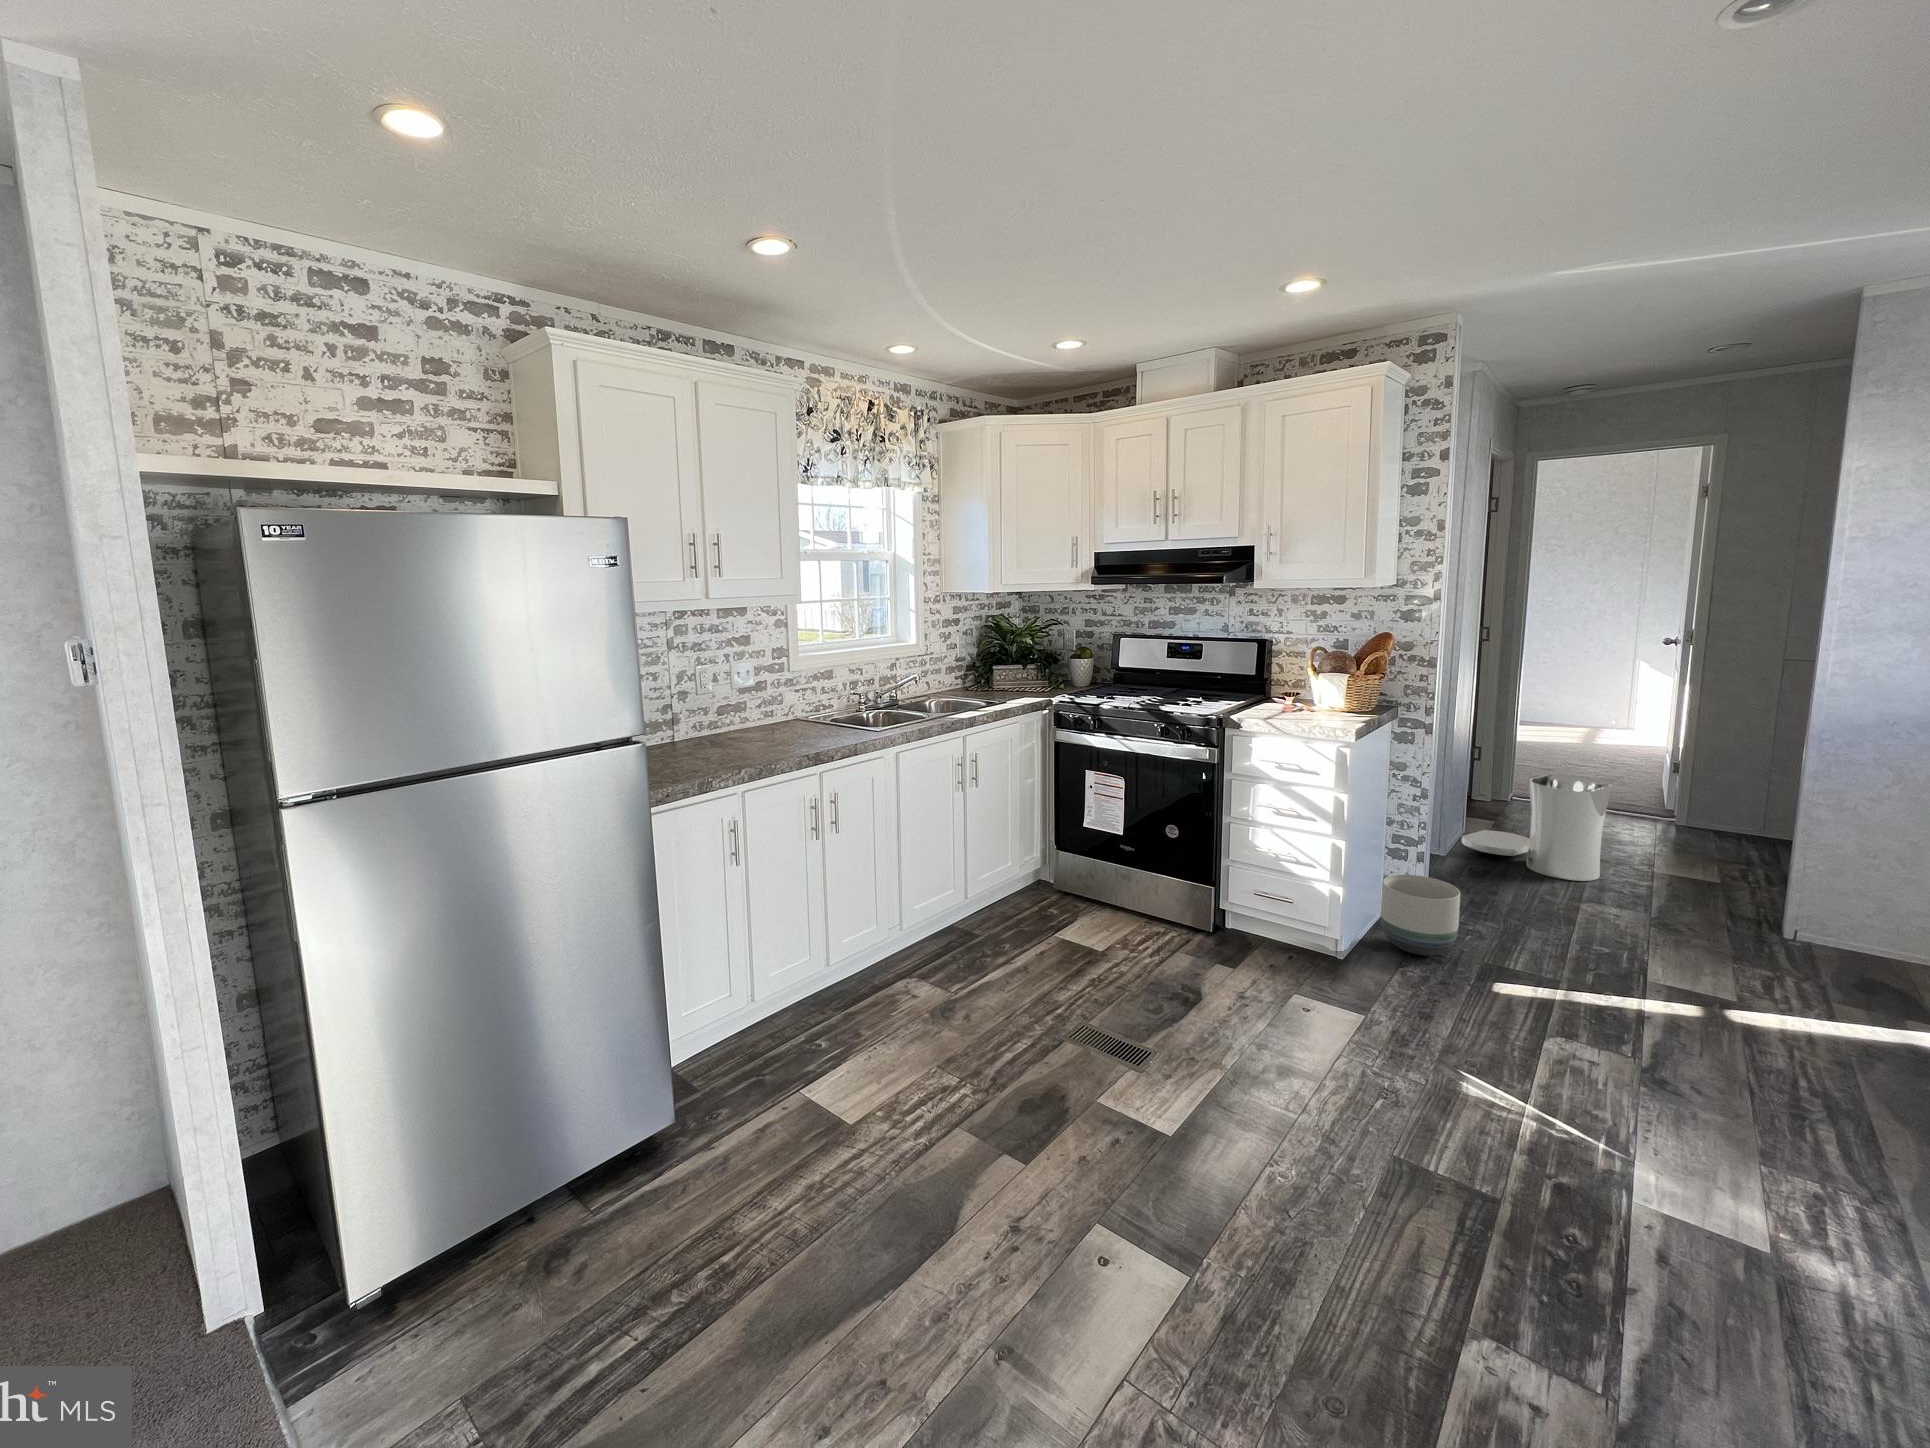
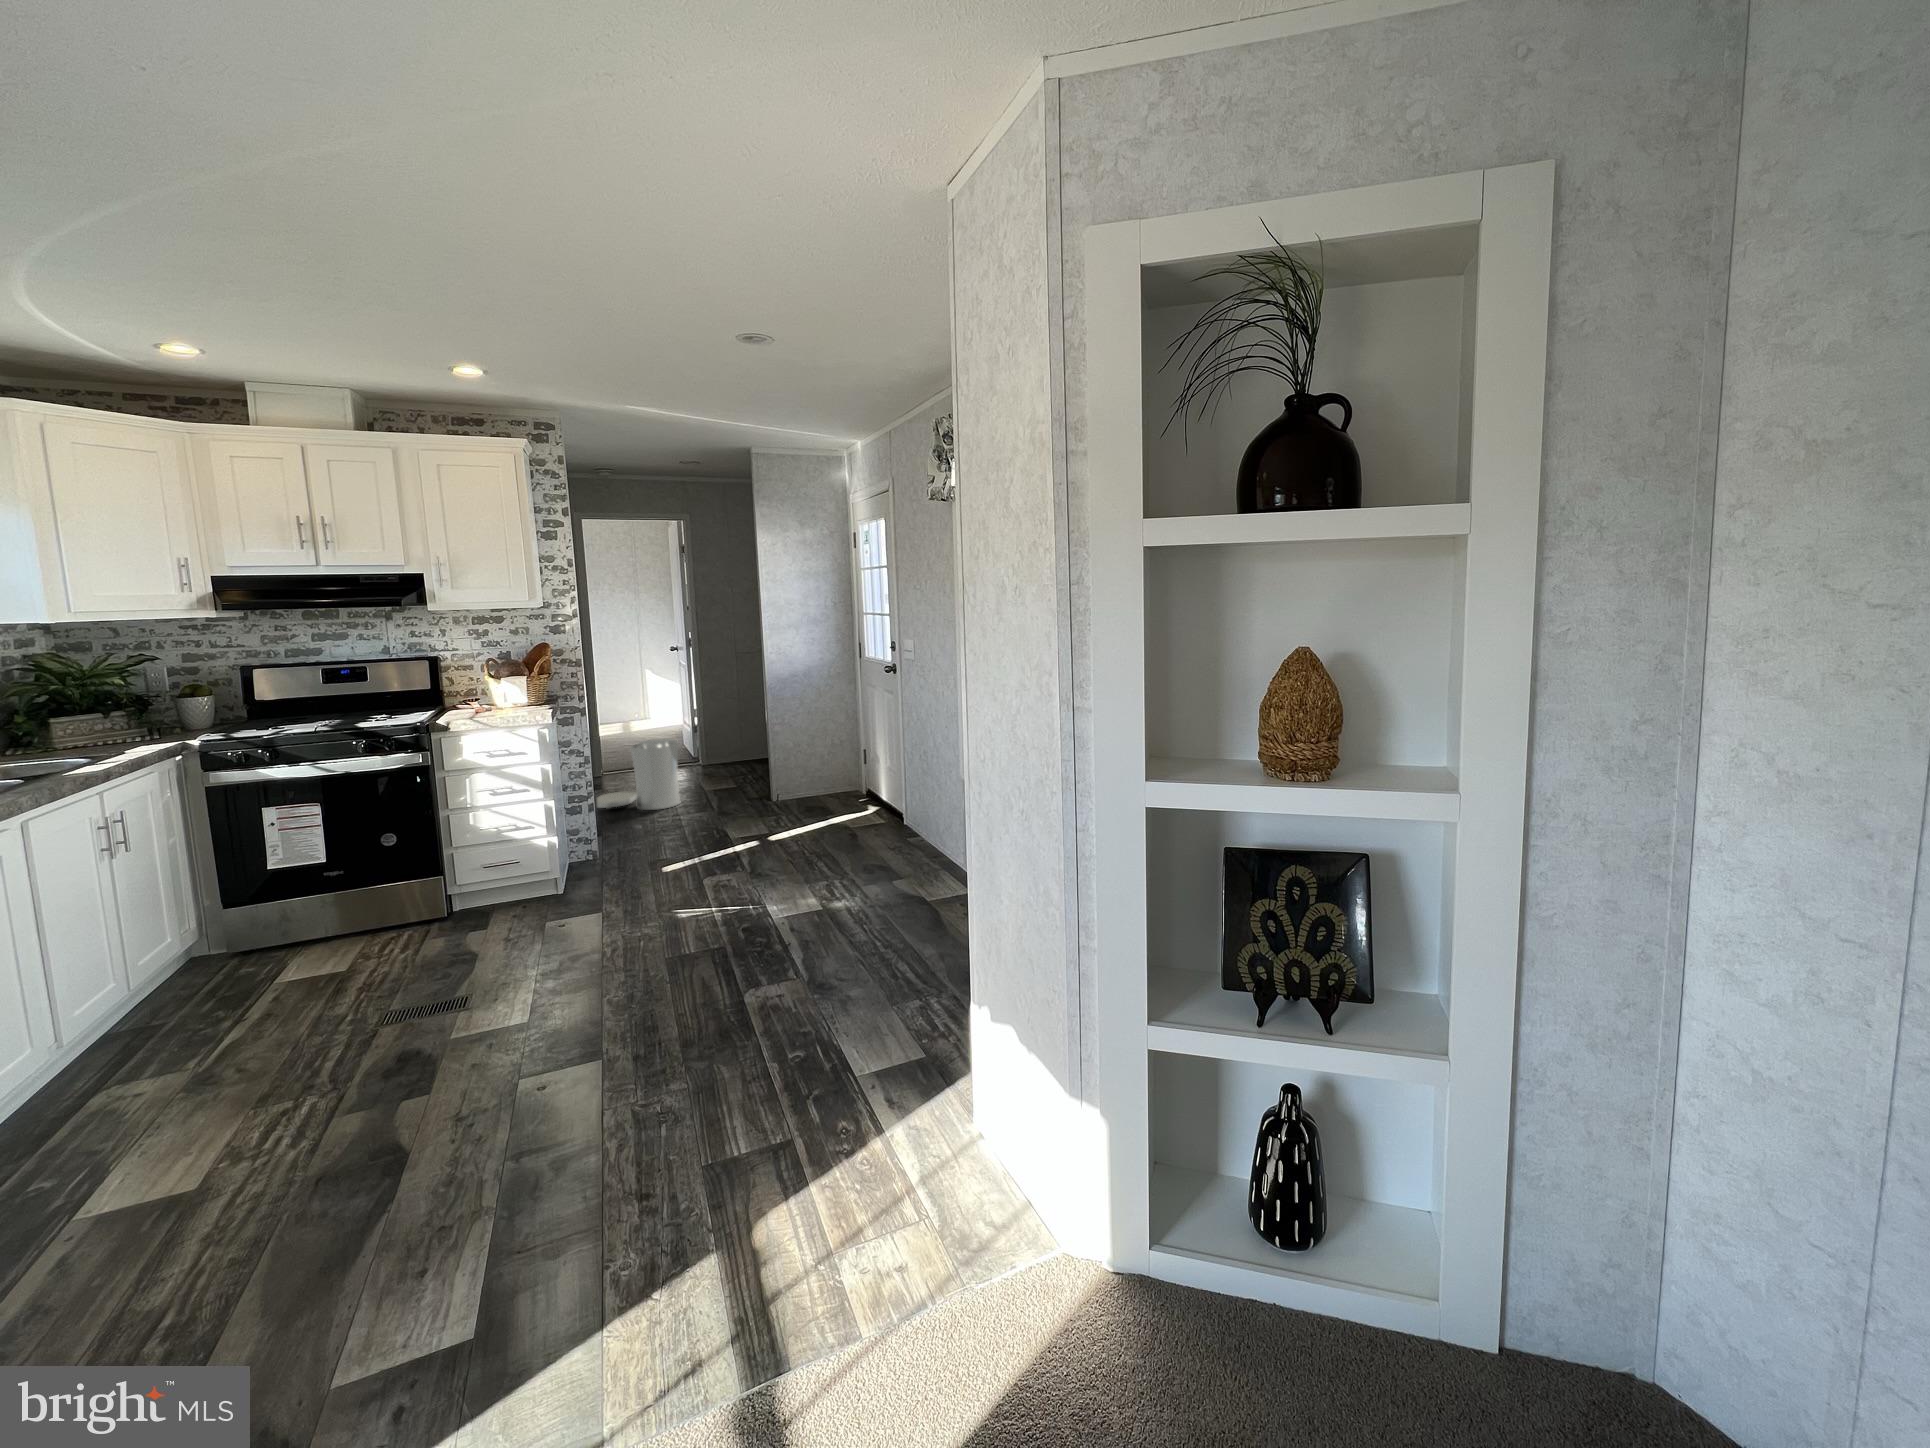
planter: present [1381,875,1460,955] -> none [574,817,630,873]

